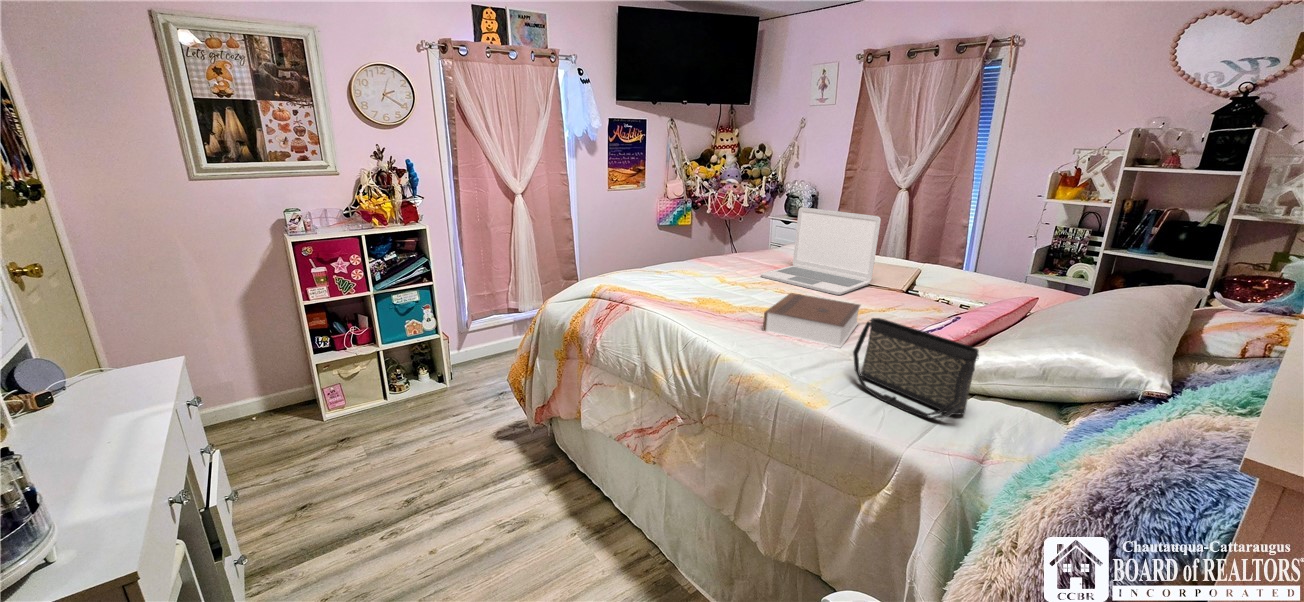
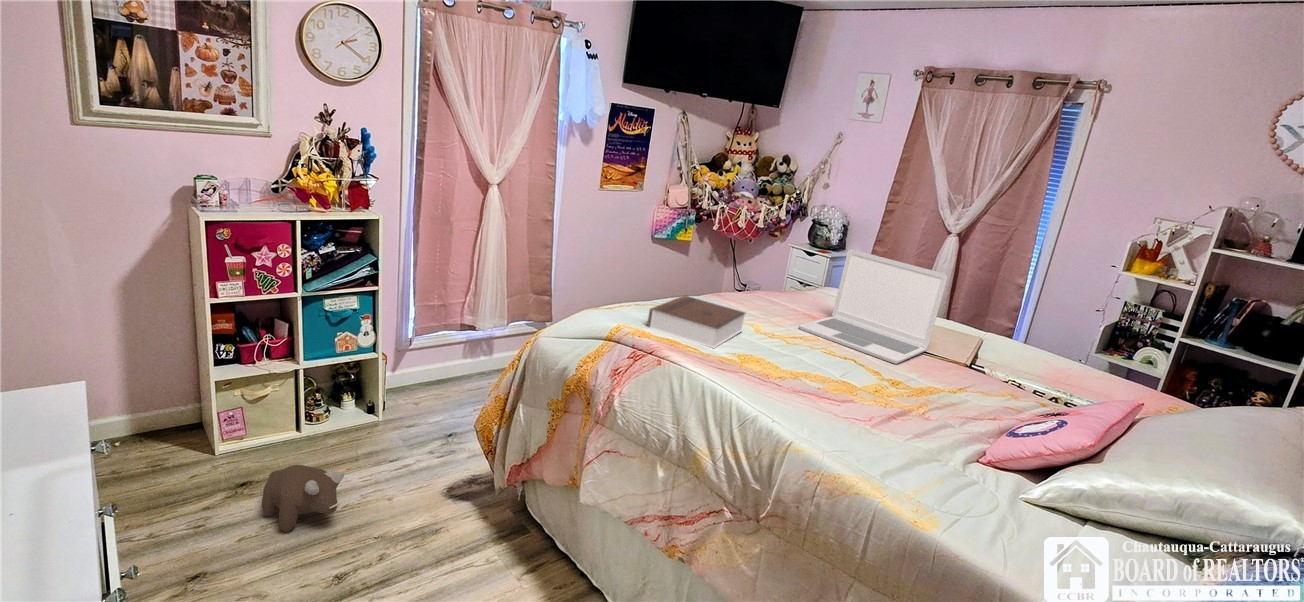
book: present [763,293,860,348] -> present [647,296,745,348]
handbag: present [853,318,979,419] -> none [955,418,1112,550]
plush toy: none [352,420,409,471] -> present [262,465,344,532]

